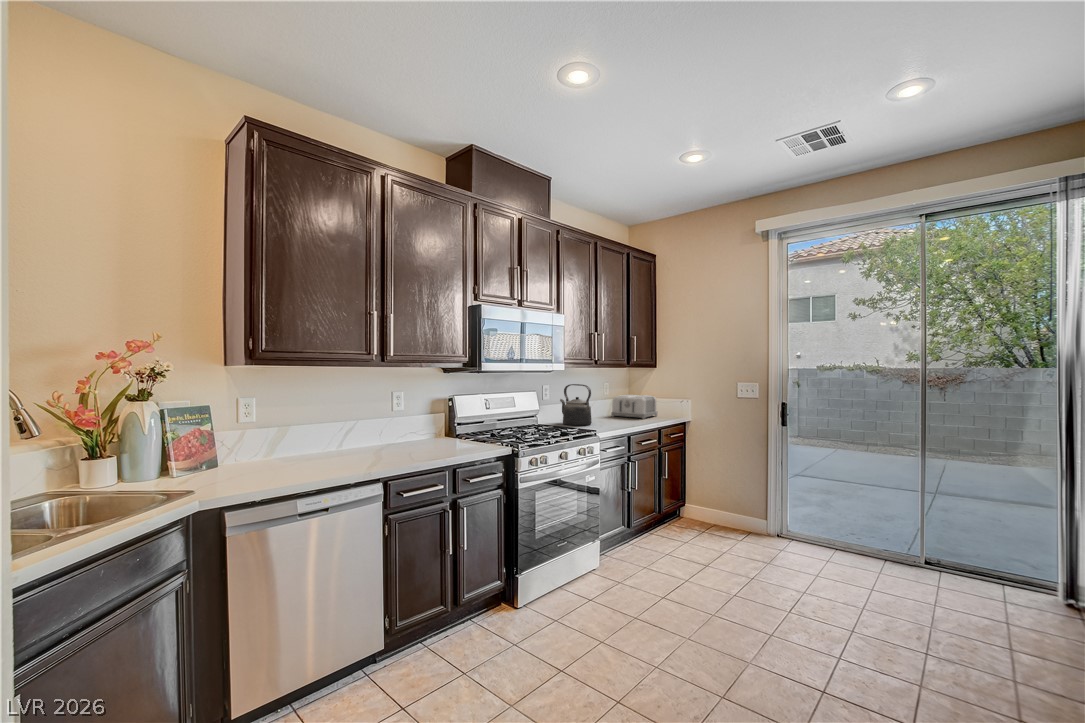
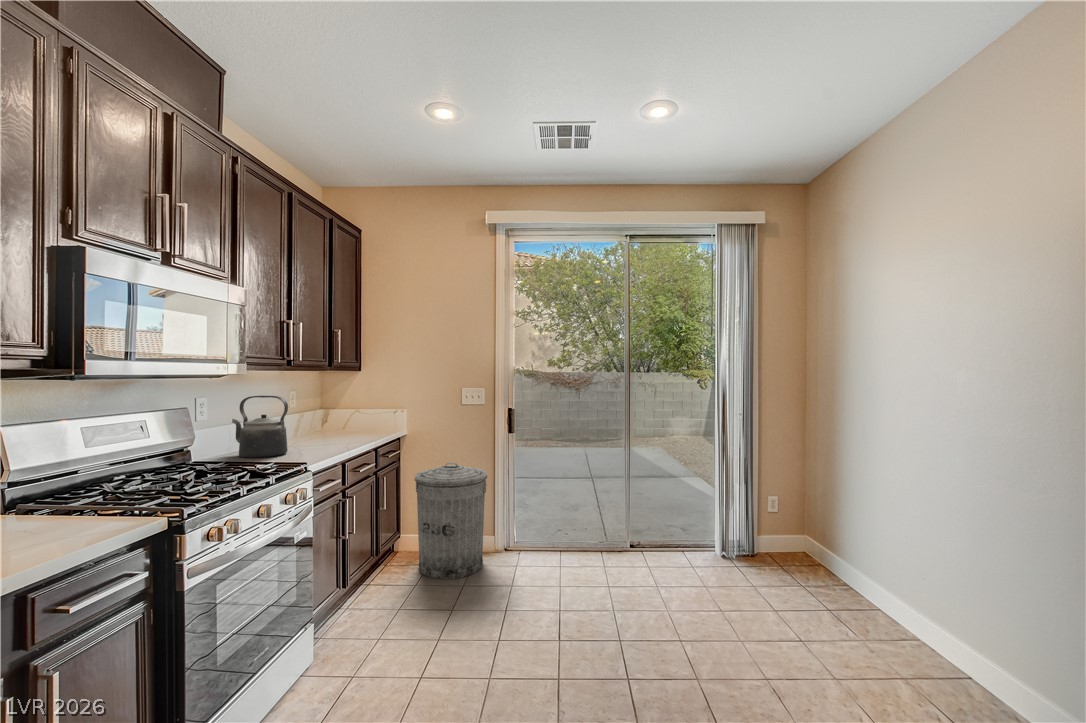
toaster: present [611,395,657,419] -> none [306,407,367,438]
trash can: none [690,448,756,546] -> present [414,463,487,579]

